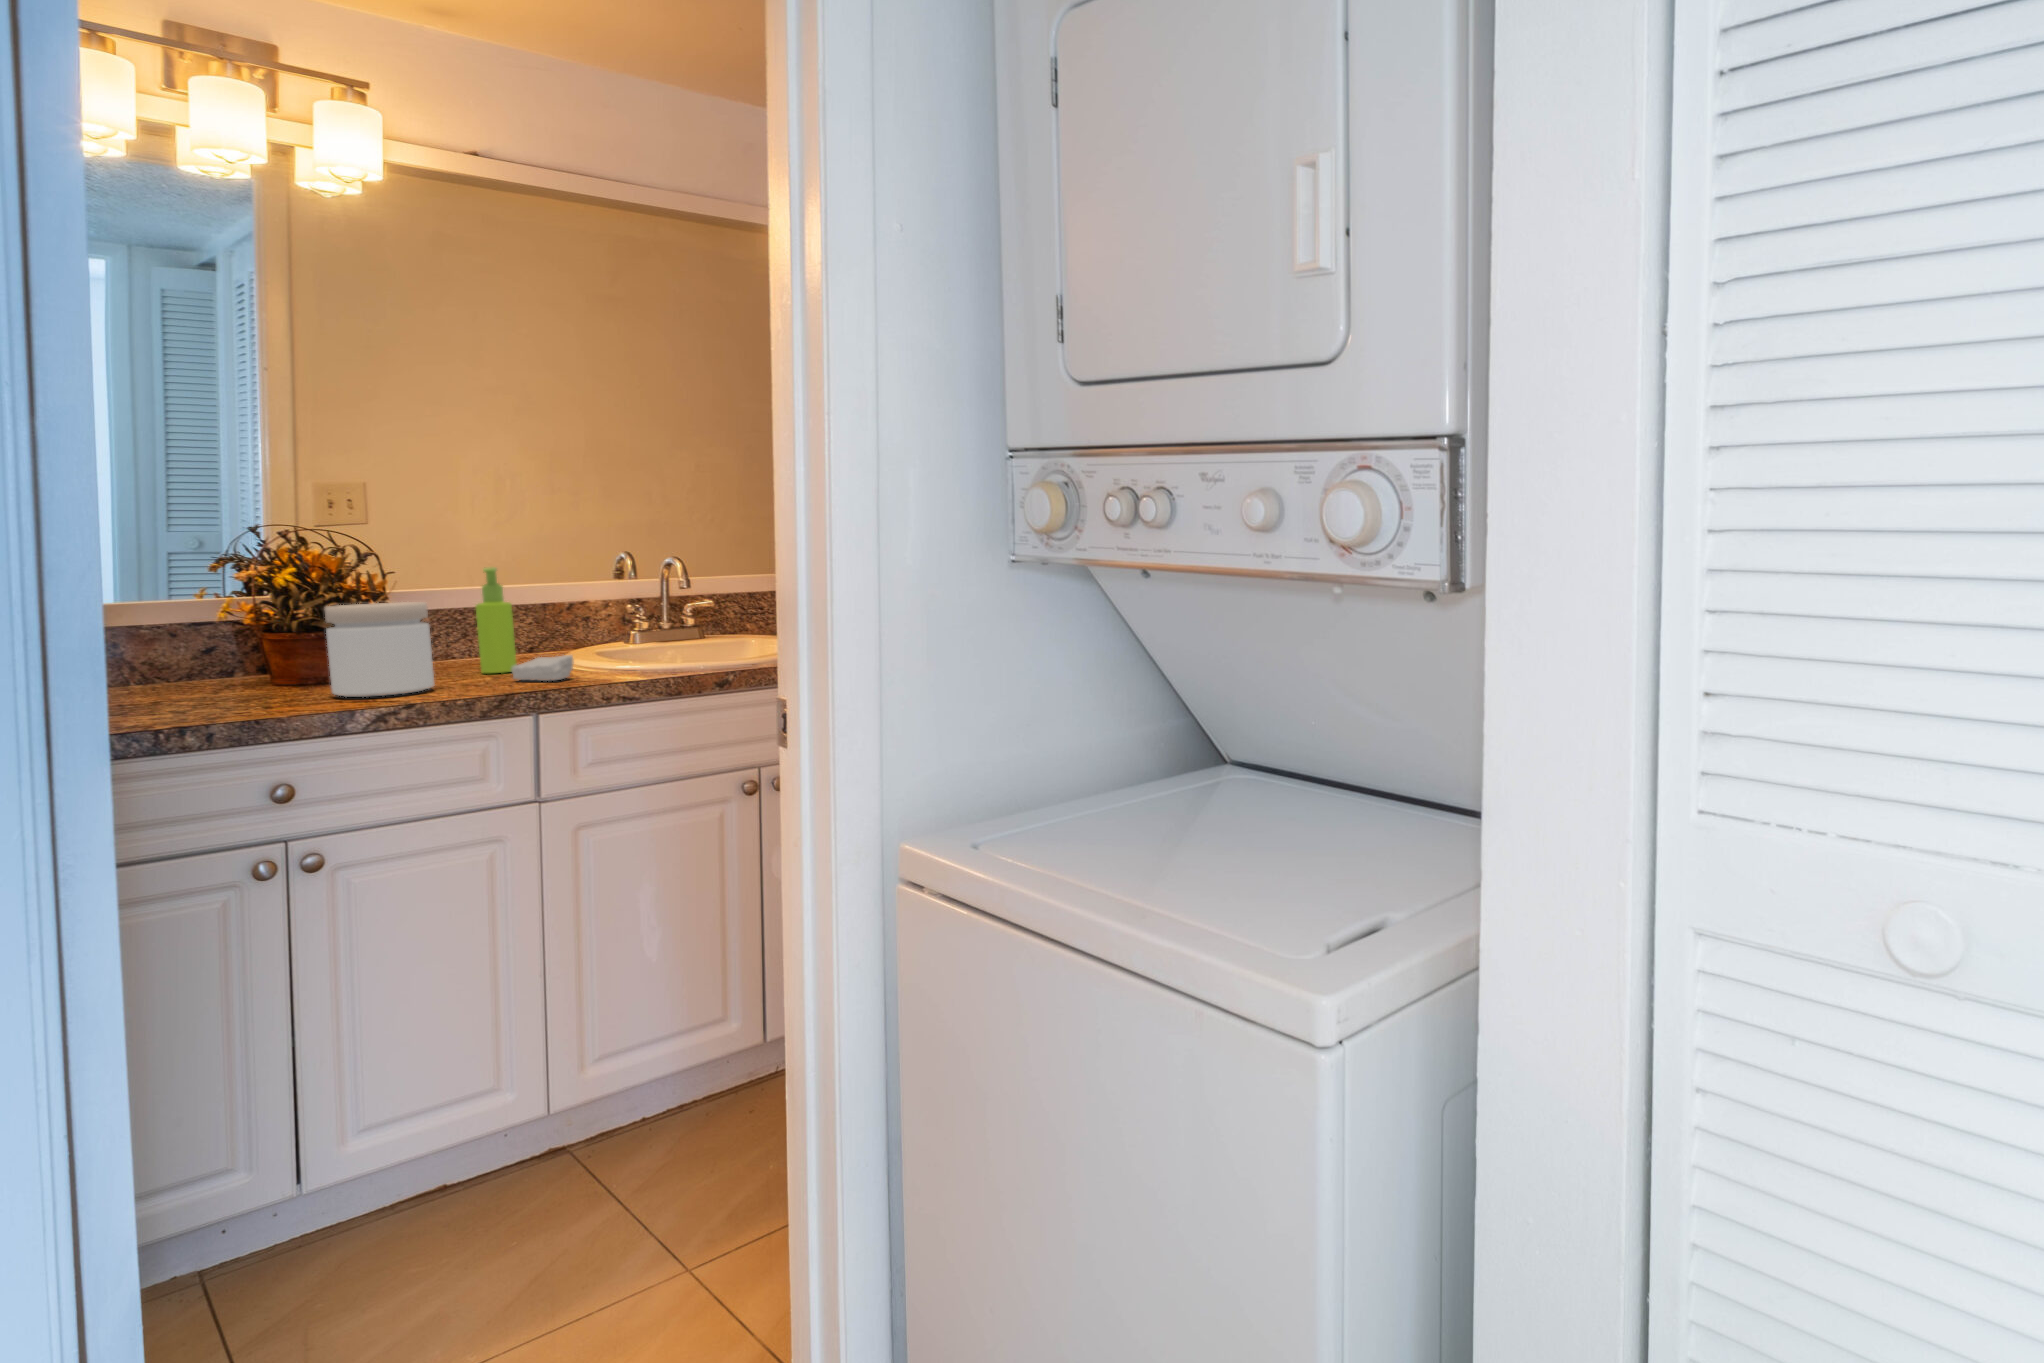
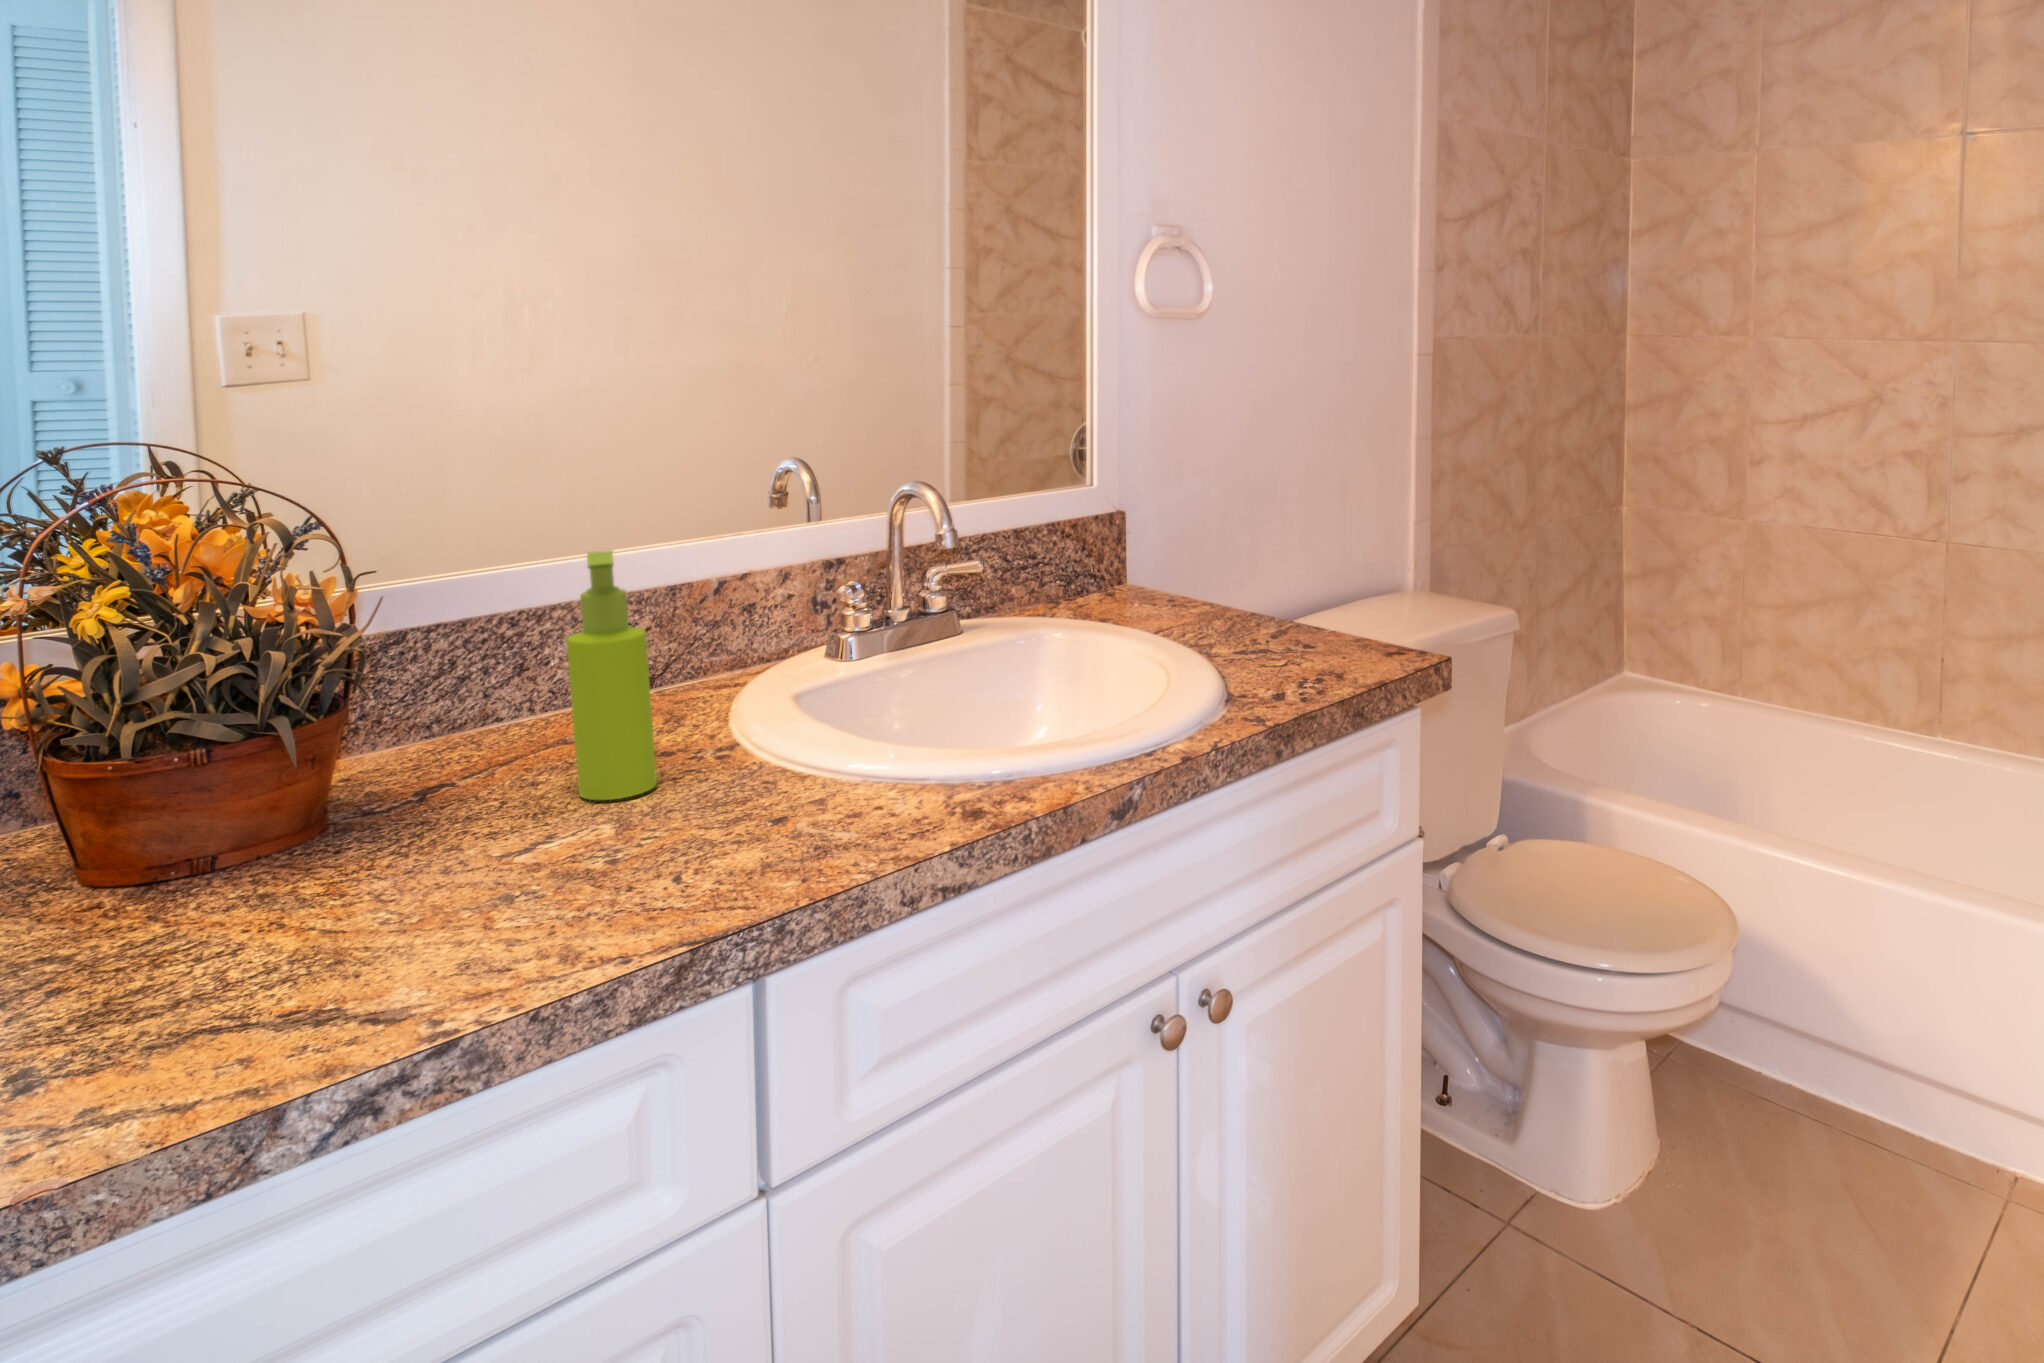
jar: present [324,602,434,697] -> none [197,680,494,984]
soap bar: present [512,655,574,681] -> none [673,784,816,861]

